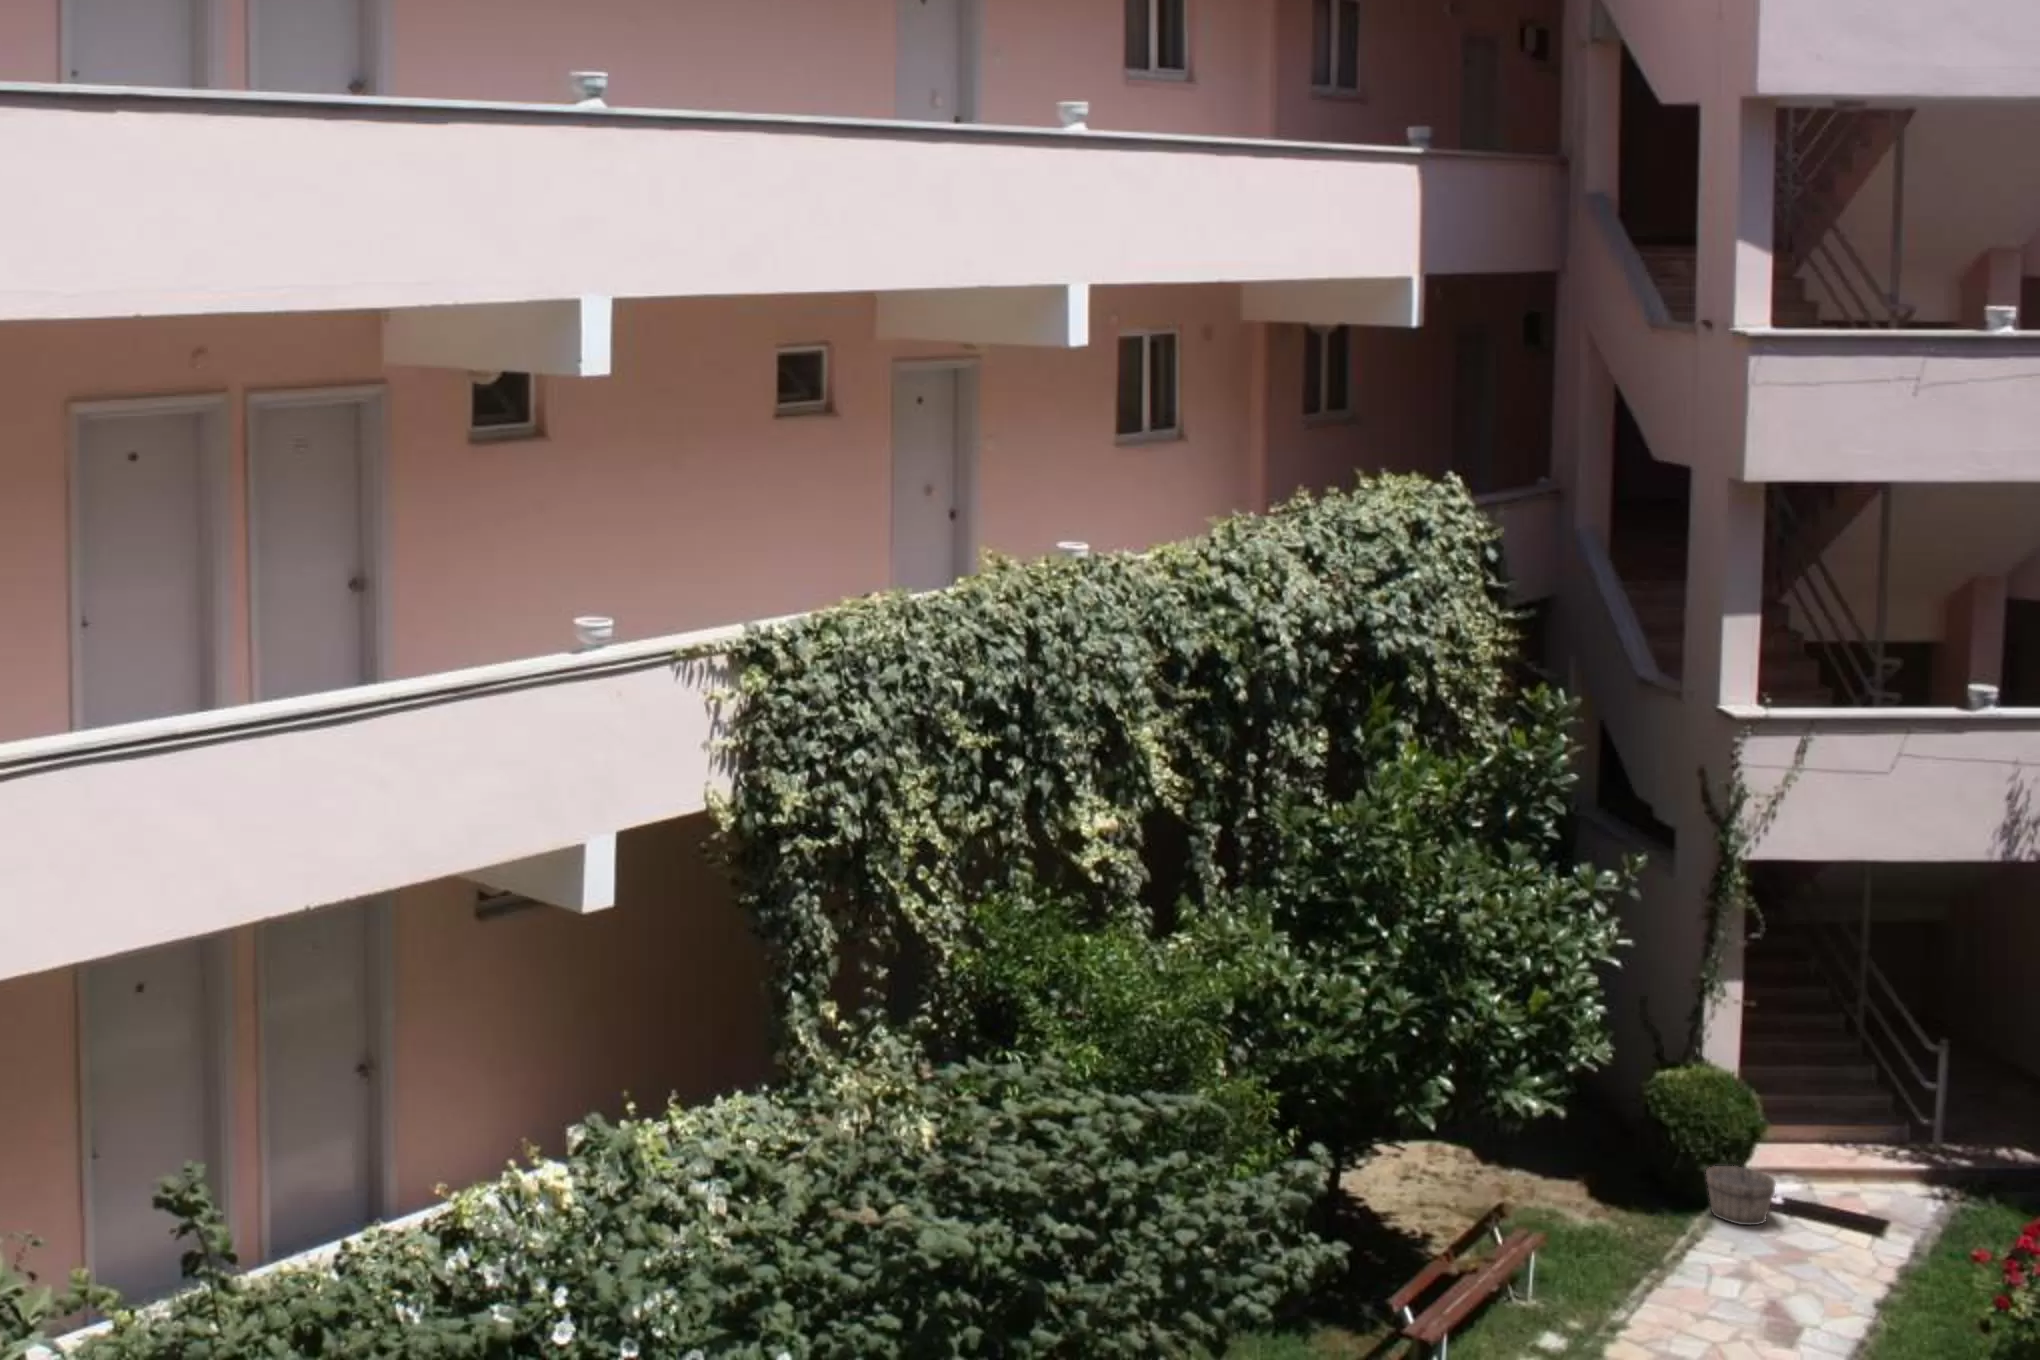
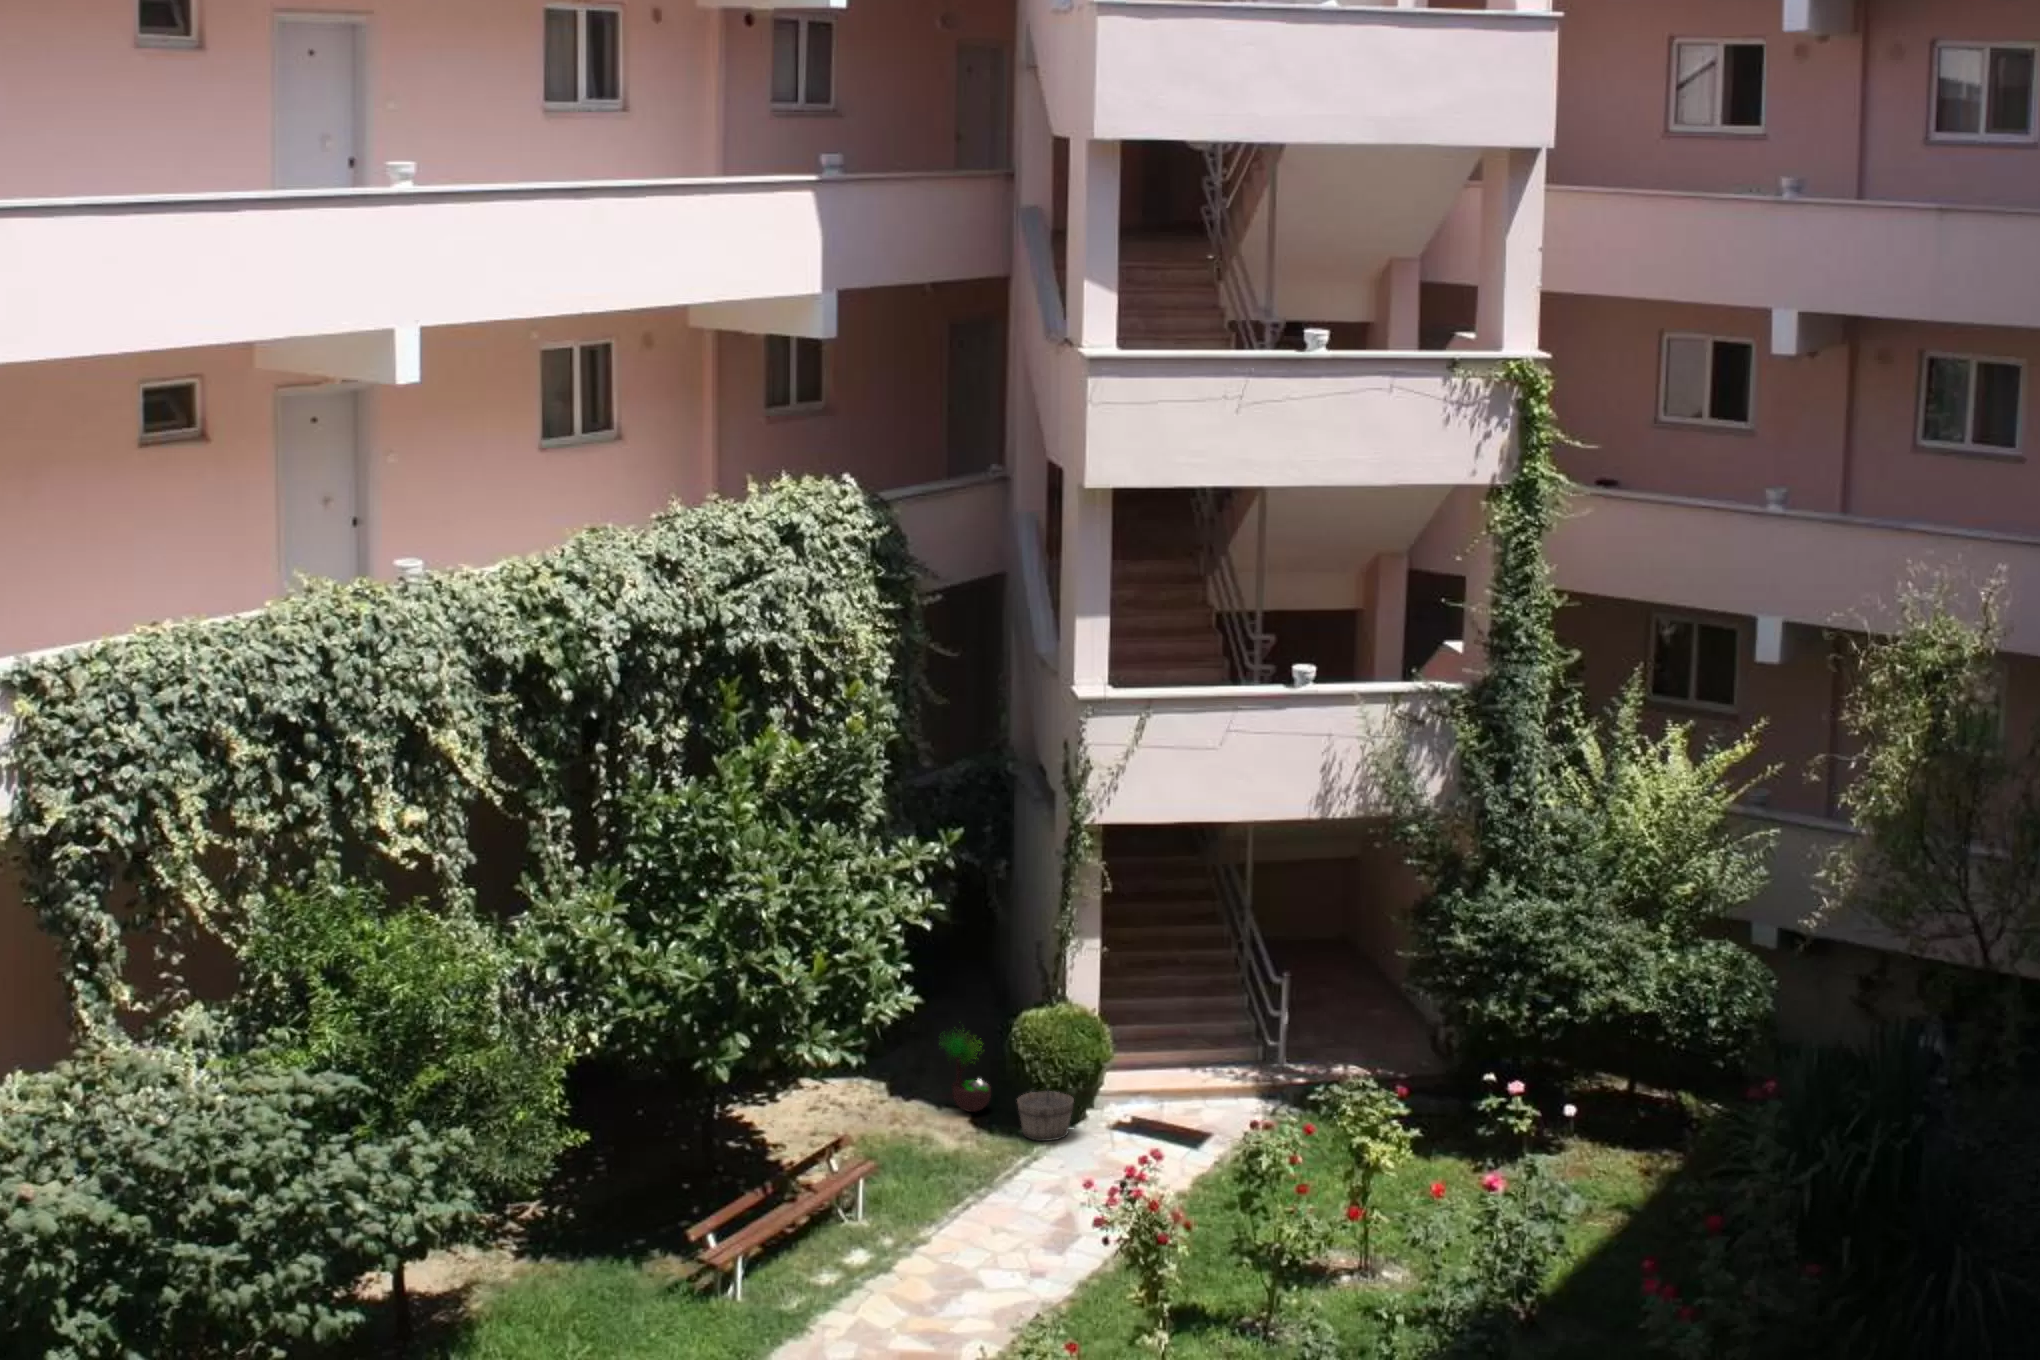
potted tree: none [1585,1078,1651,1181] -> present [939,1031,991,1112]

